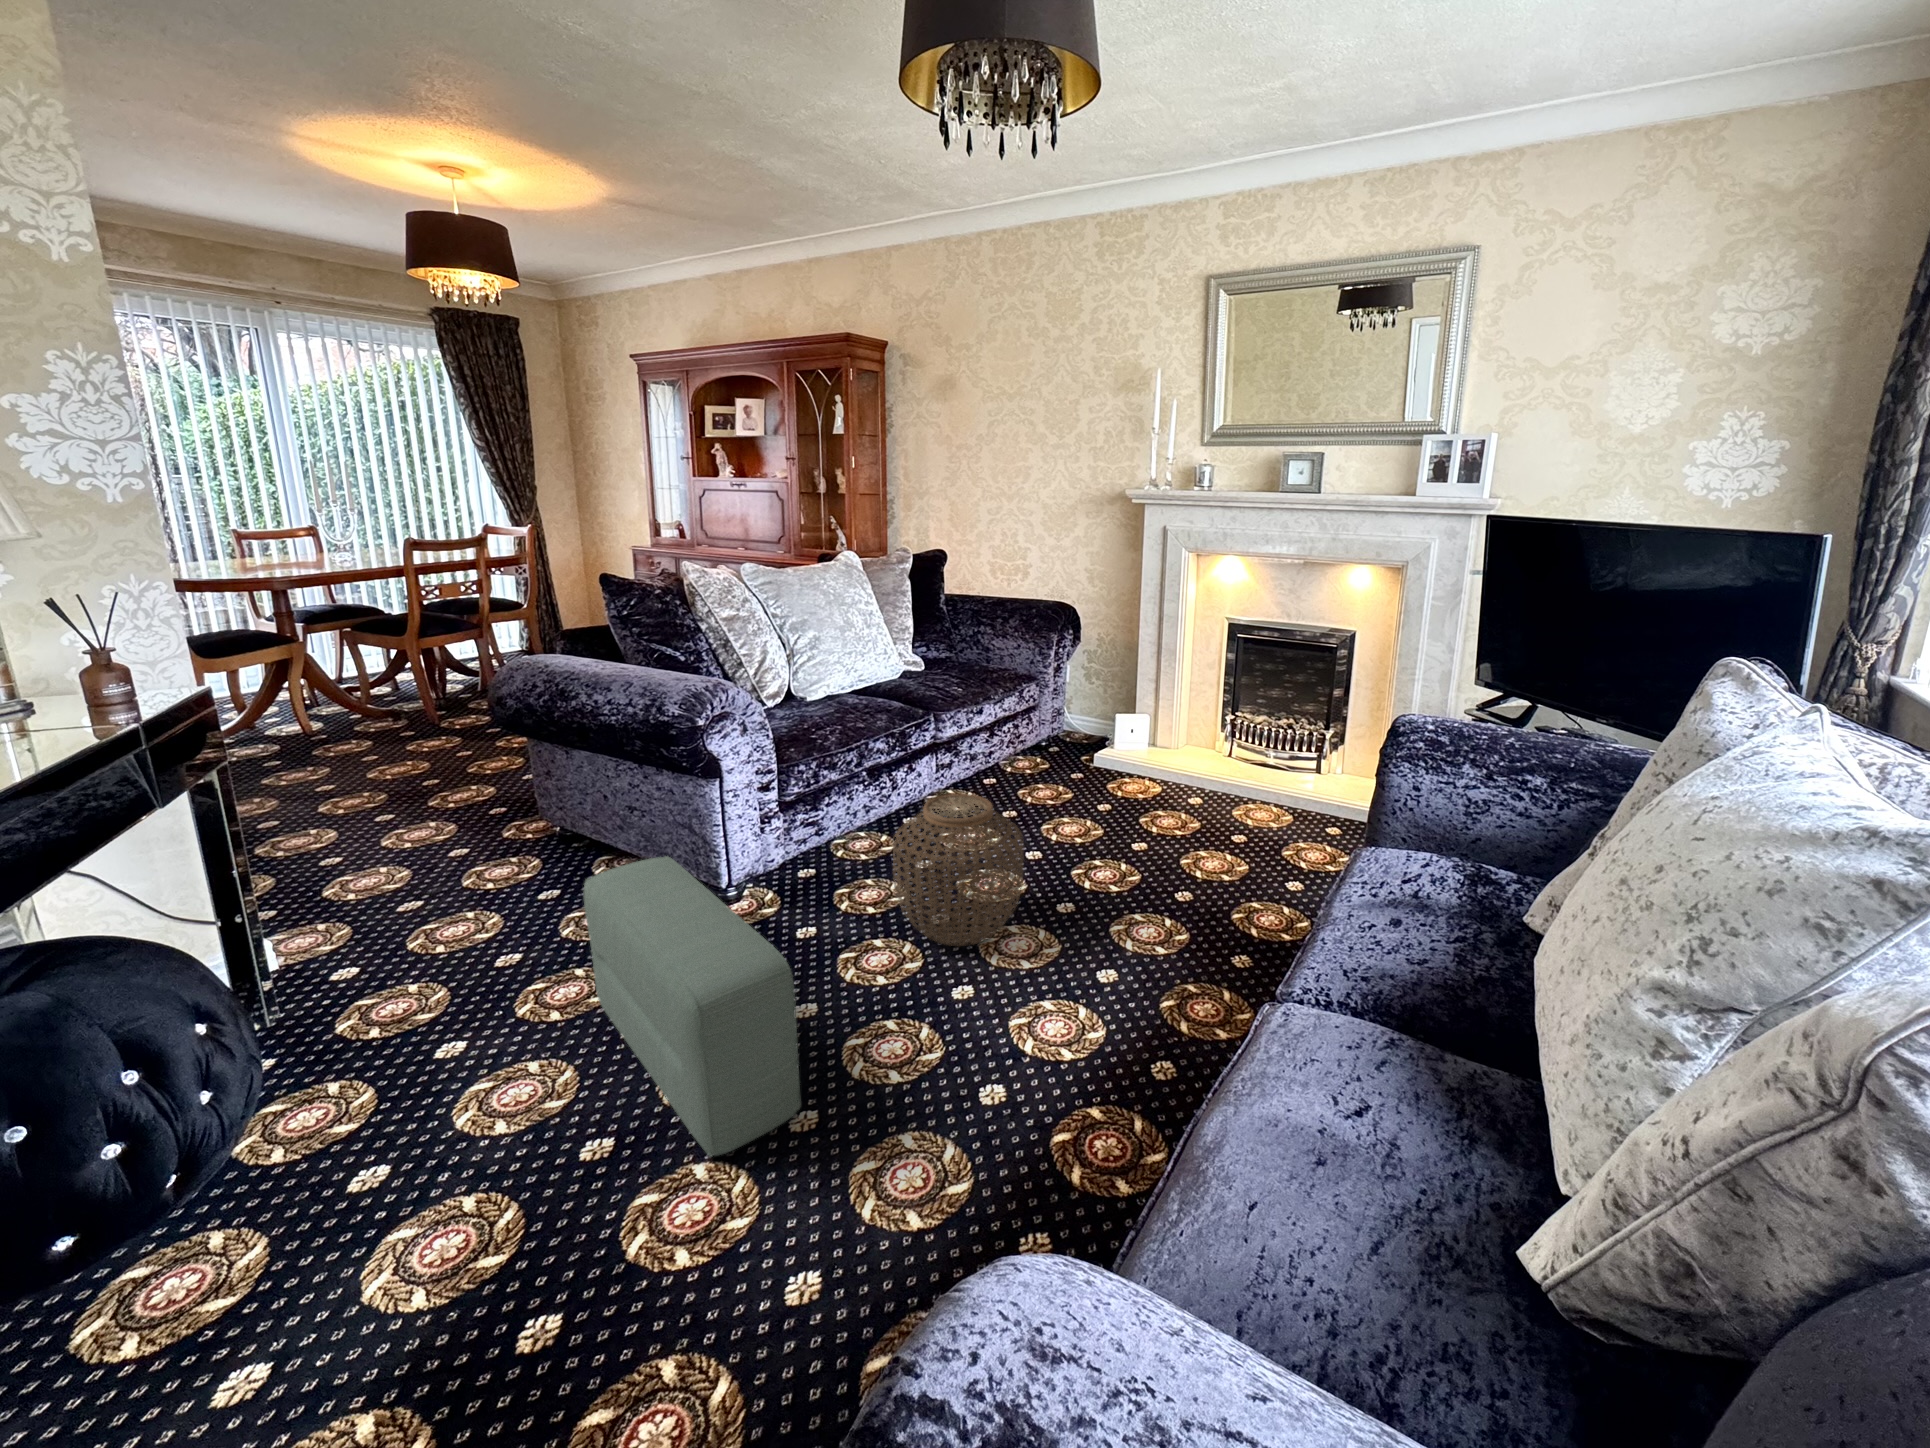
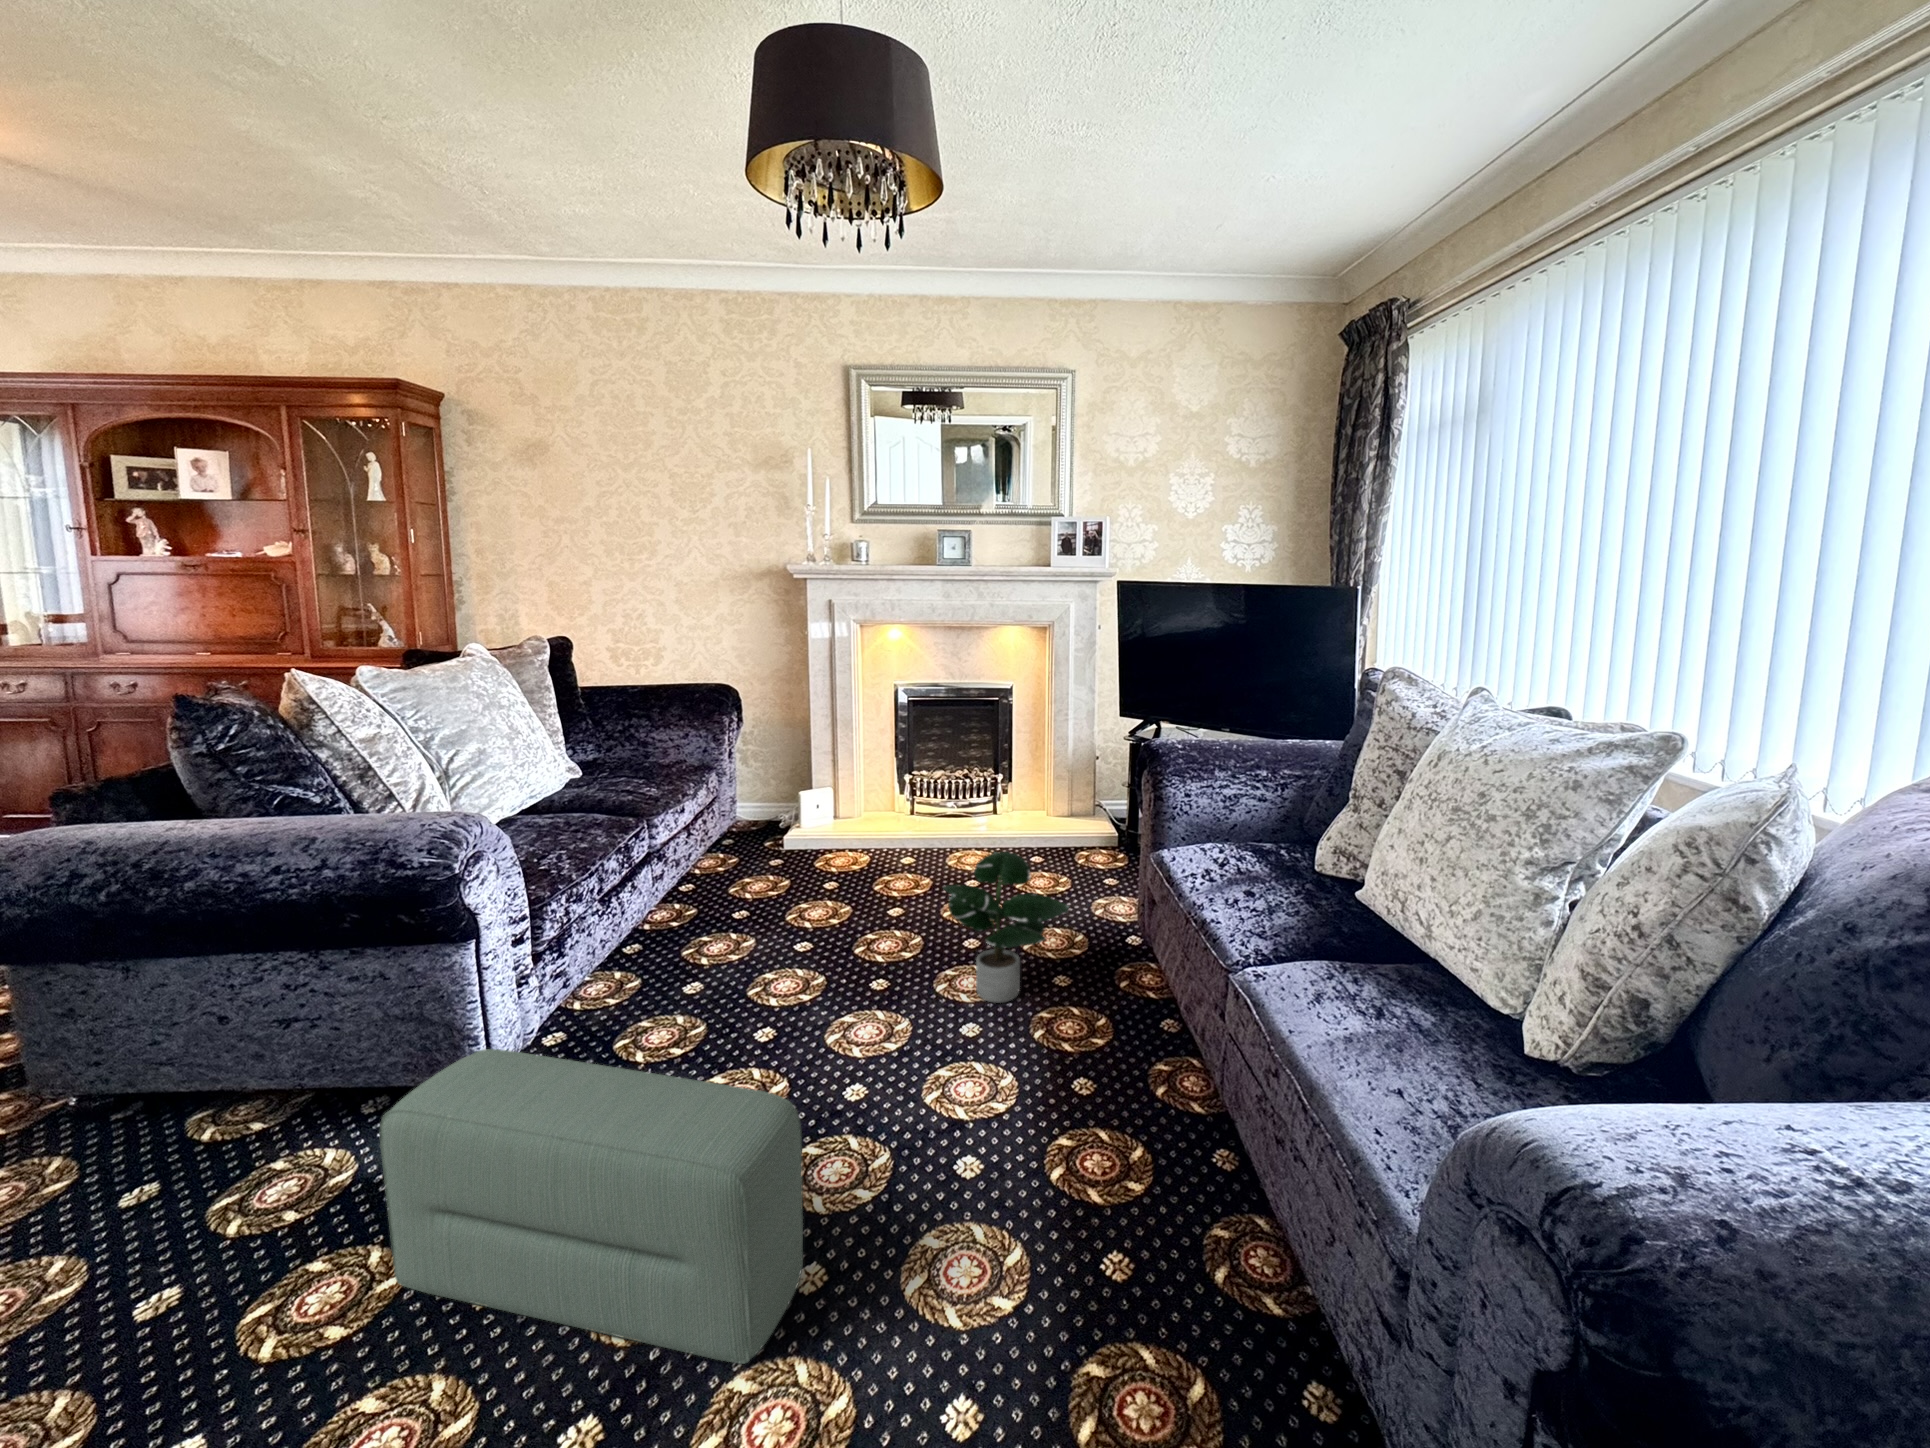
woven basket: present [893,794,1024,946] -> none [722,889,869,1060]
potted plant: none [1102,803,1234,958] -> present [943,852,1069,1003]

